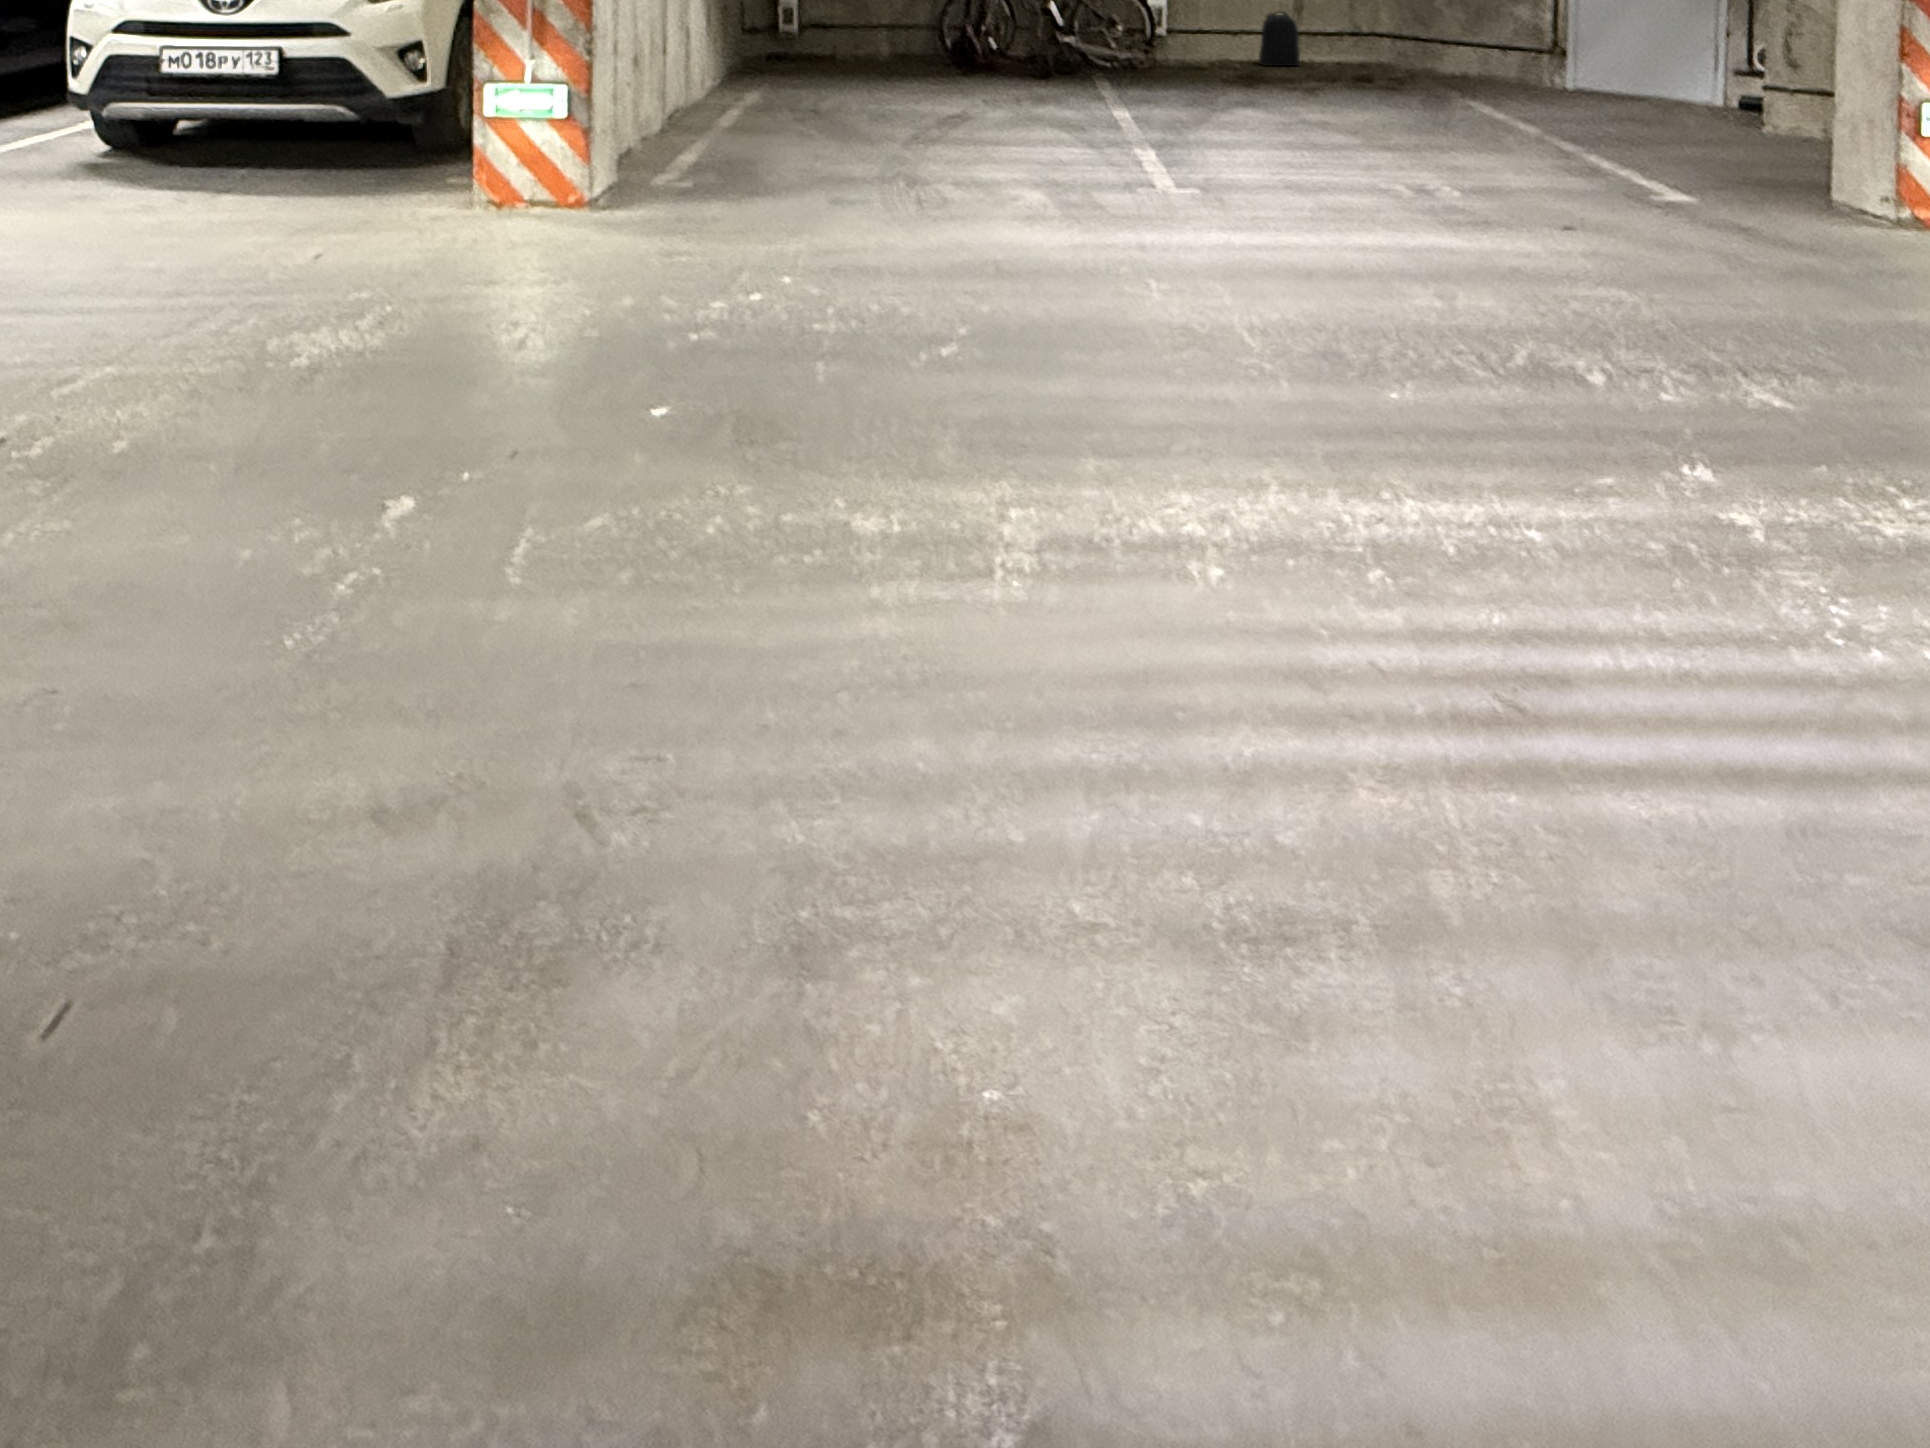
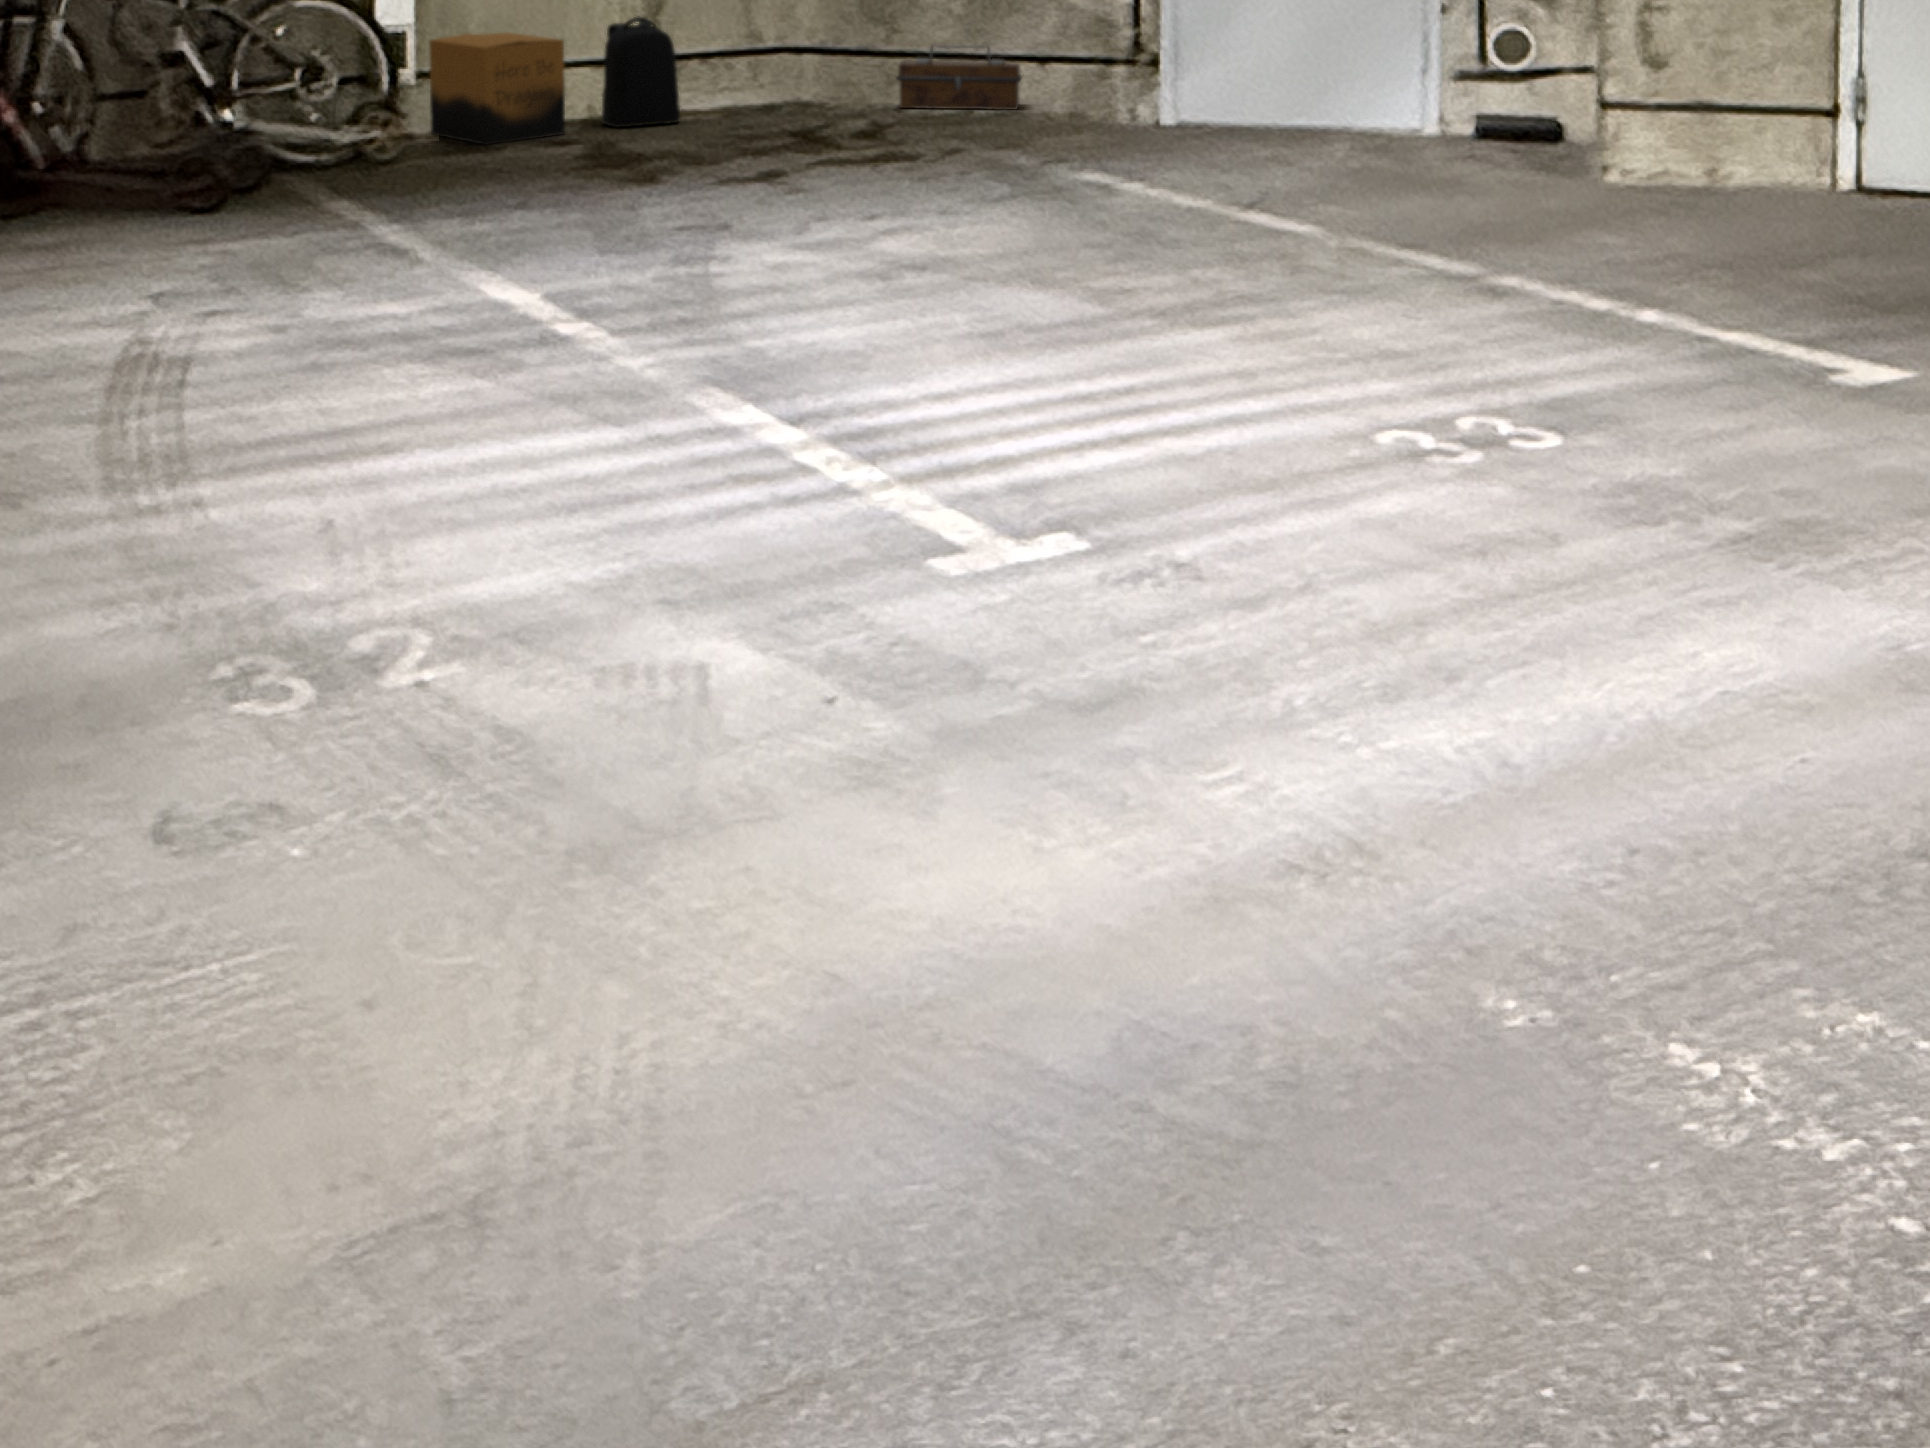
cardboard box: none [1172,13,1235,67] -> present [429,33,565,145]
toolbox: none [1423,37,1498,75] -> present [897,45,1022,110]

